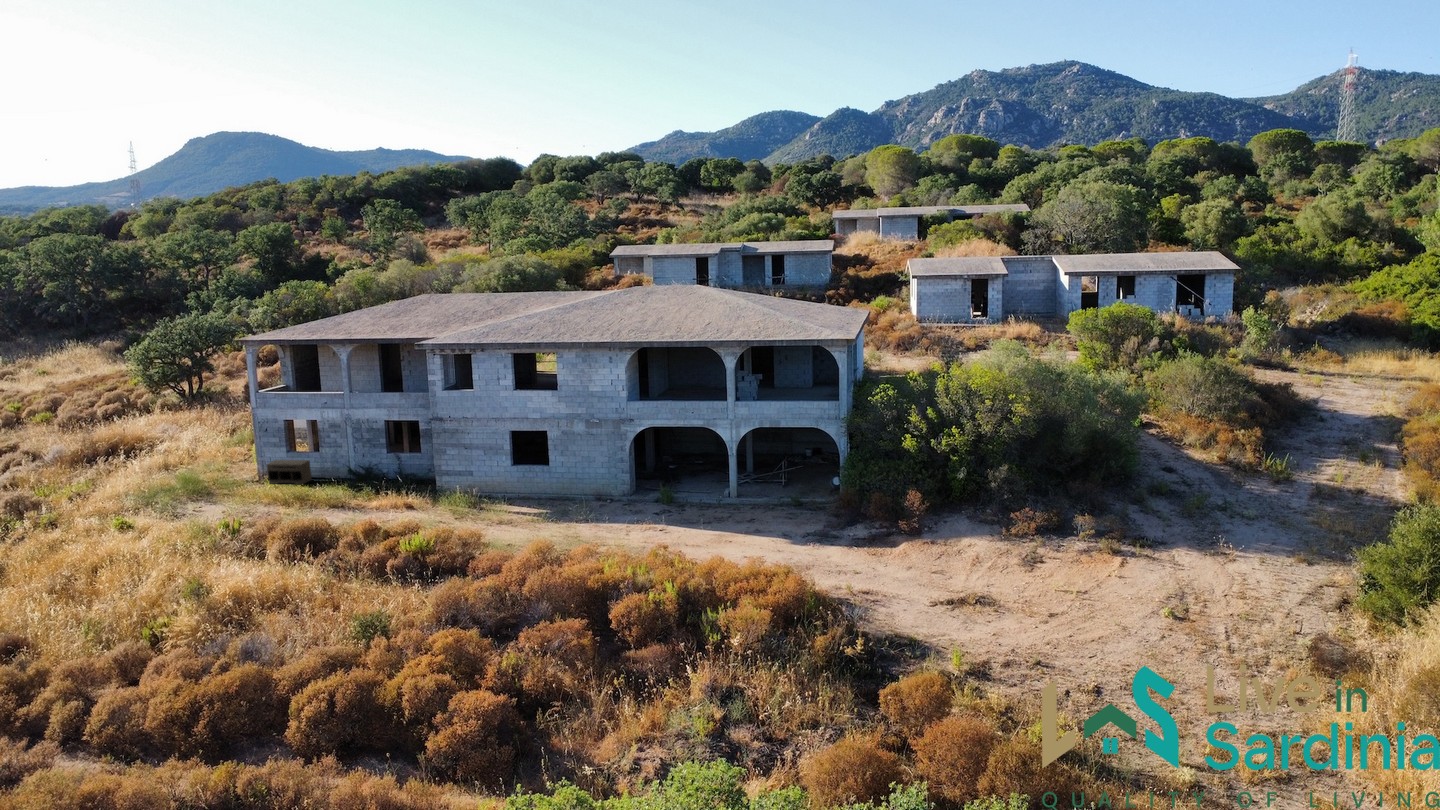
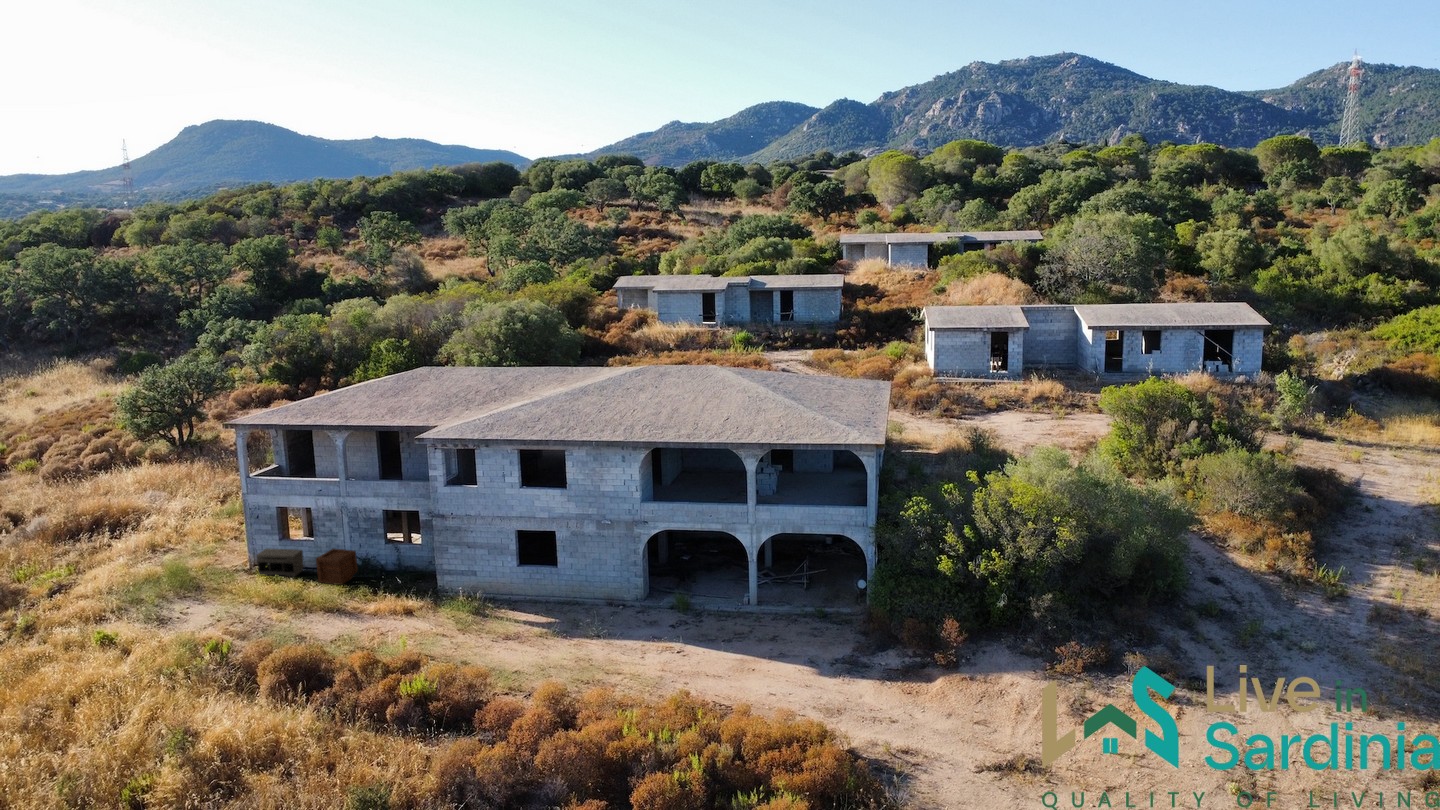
wooden crate: none [323,457,363,489] -> present [316,549,358,585]

